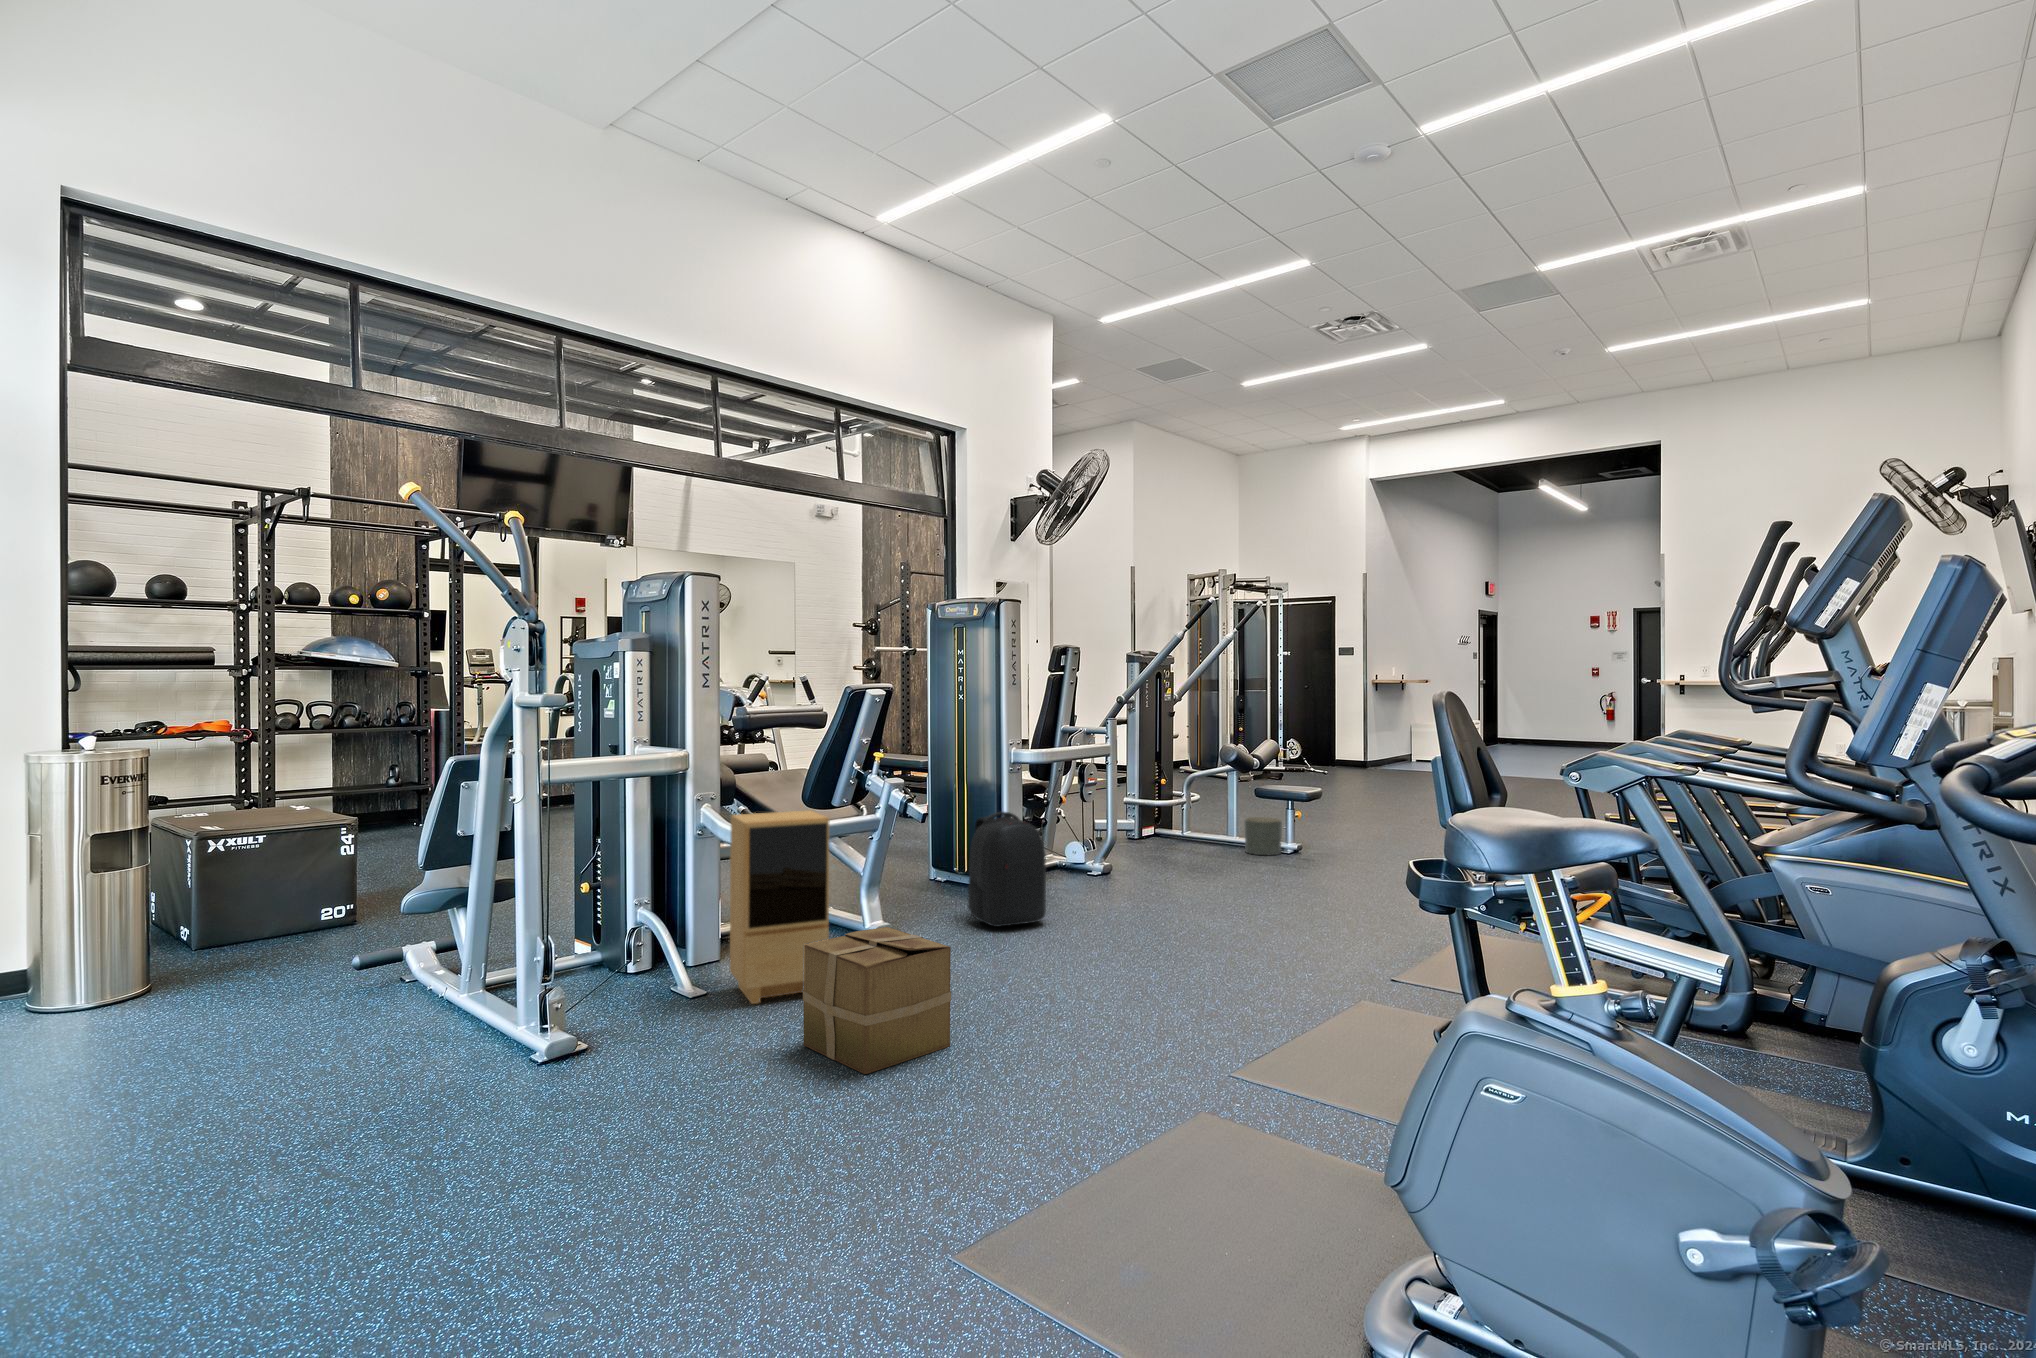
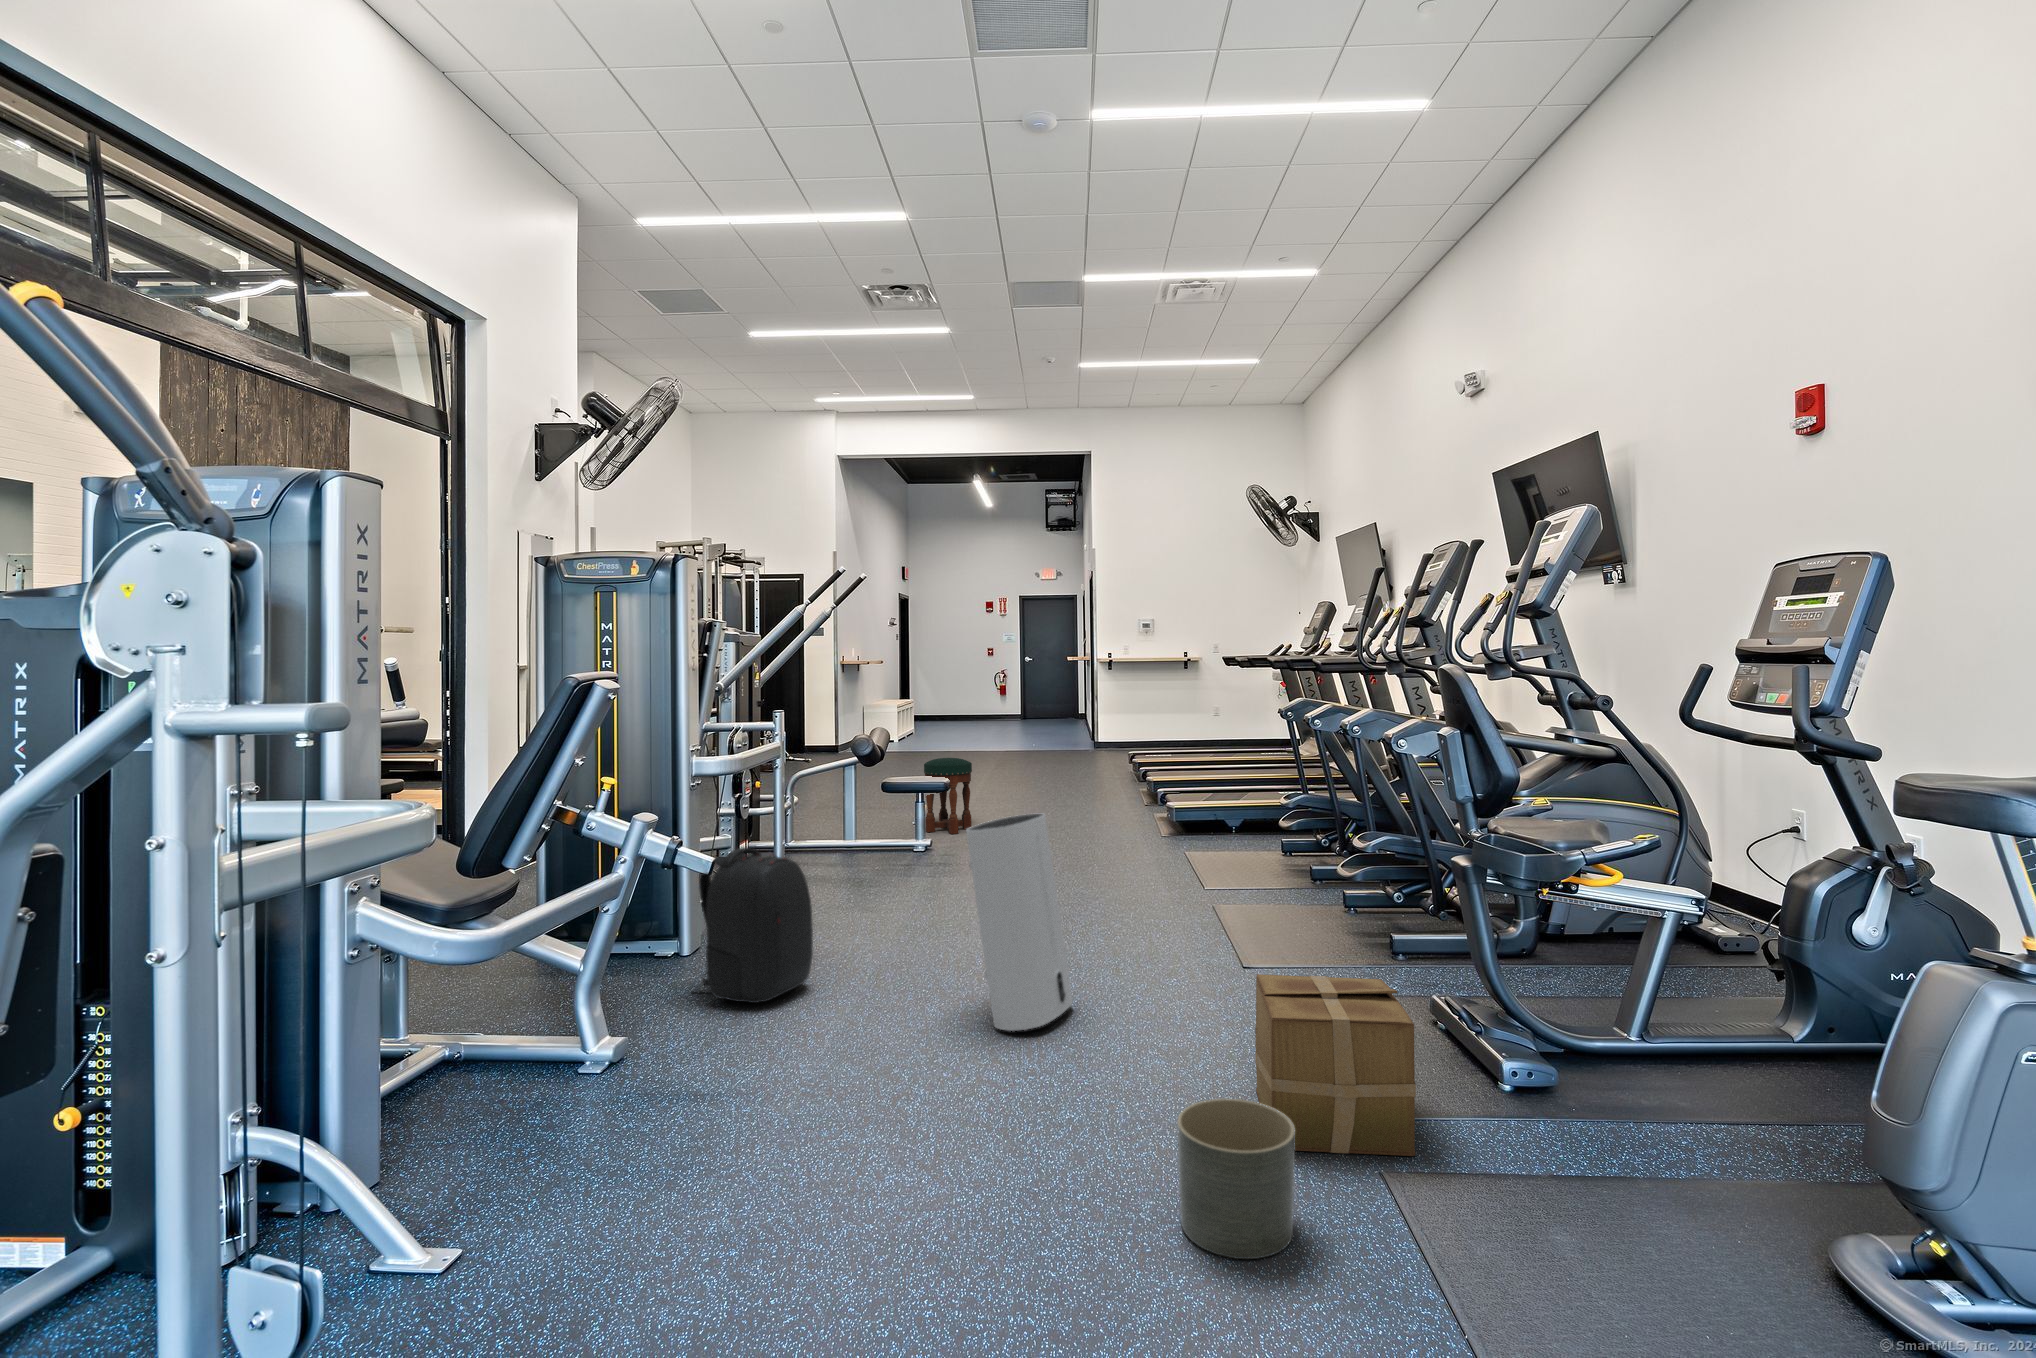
stool: none [1321,773,1370,847] -> present [924,758,972,834]
air purifier: none [1105,805,1198,977] -> present [966,814,1073,1031]
speaker: present [730,810,830,1004] -> none [486,891,685,1239]
planter: present [1245,817,1282,855] -> present [1177,1099,1295,1259]
cardboard box: present [803,927,951,1074] -> present [1255,974,1416,1156]

